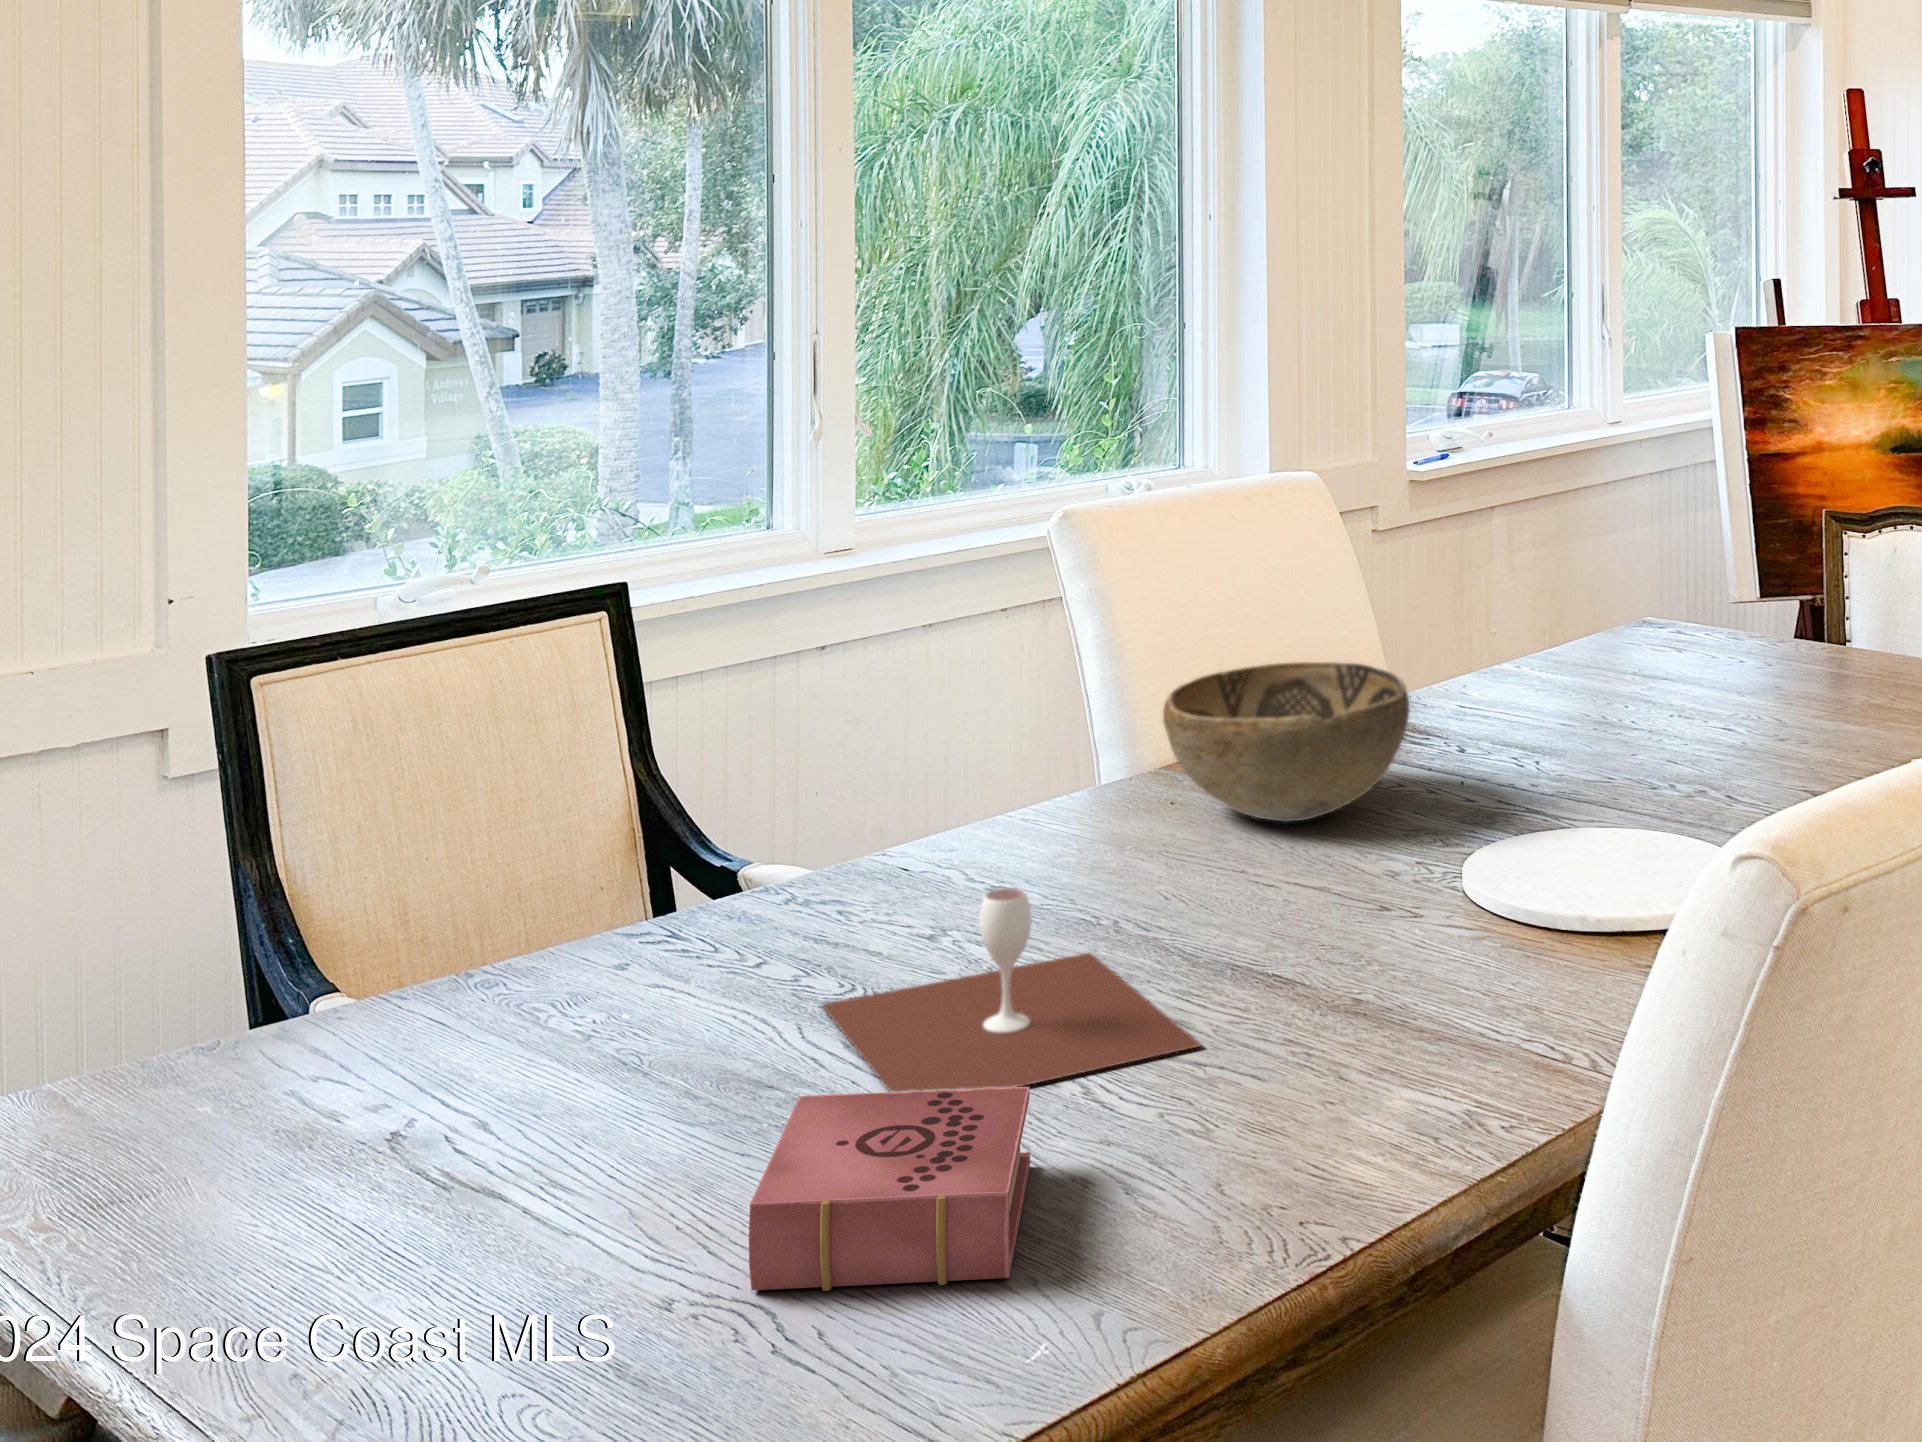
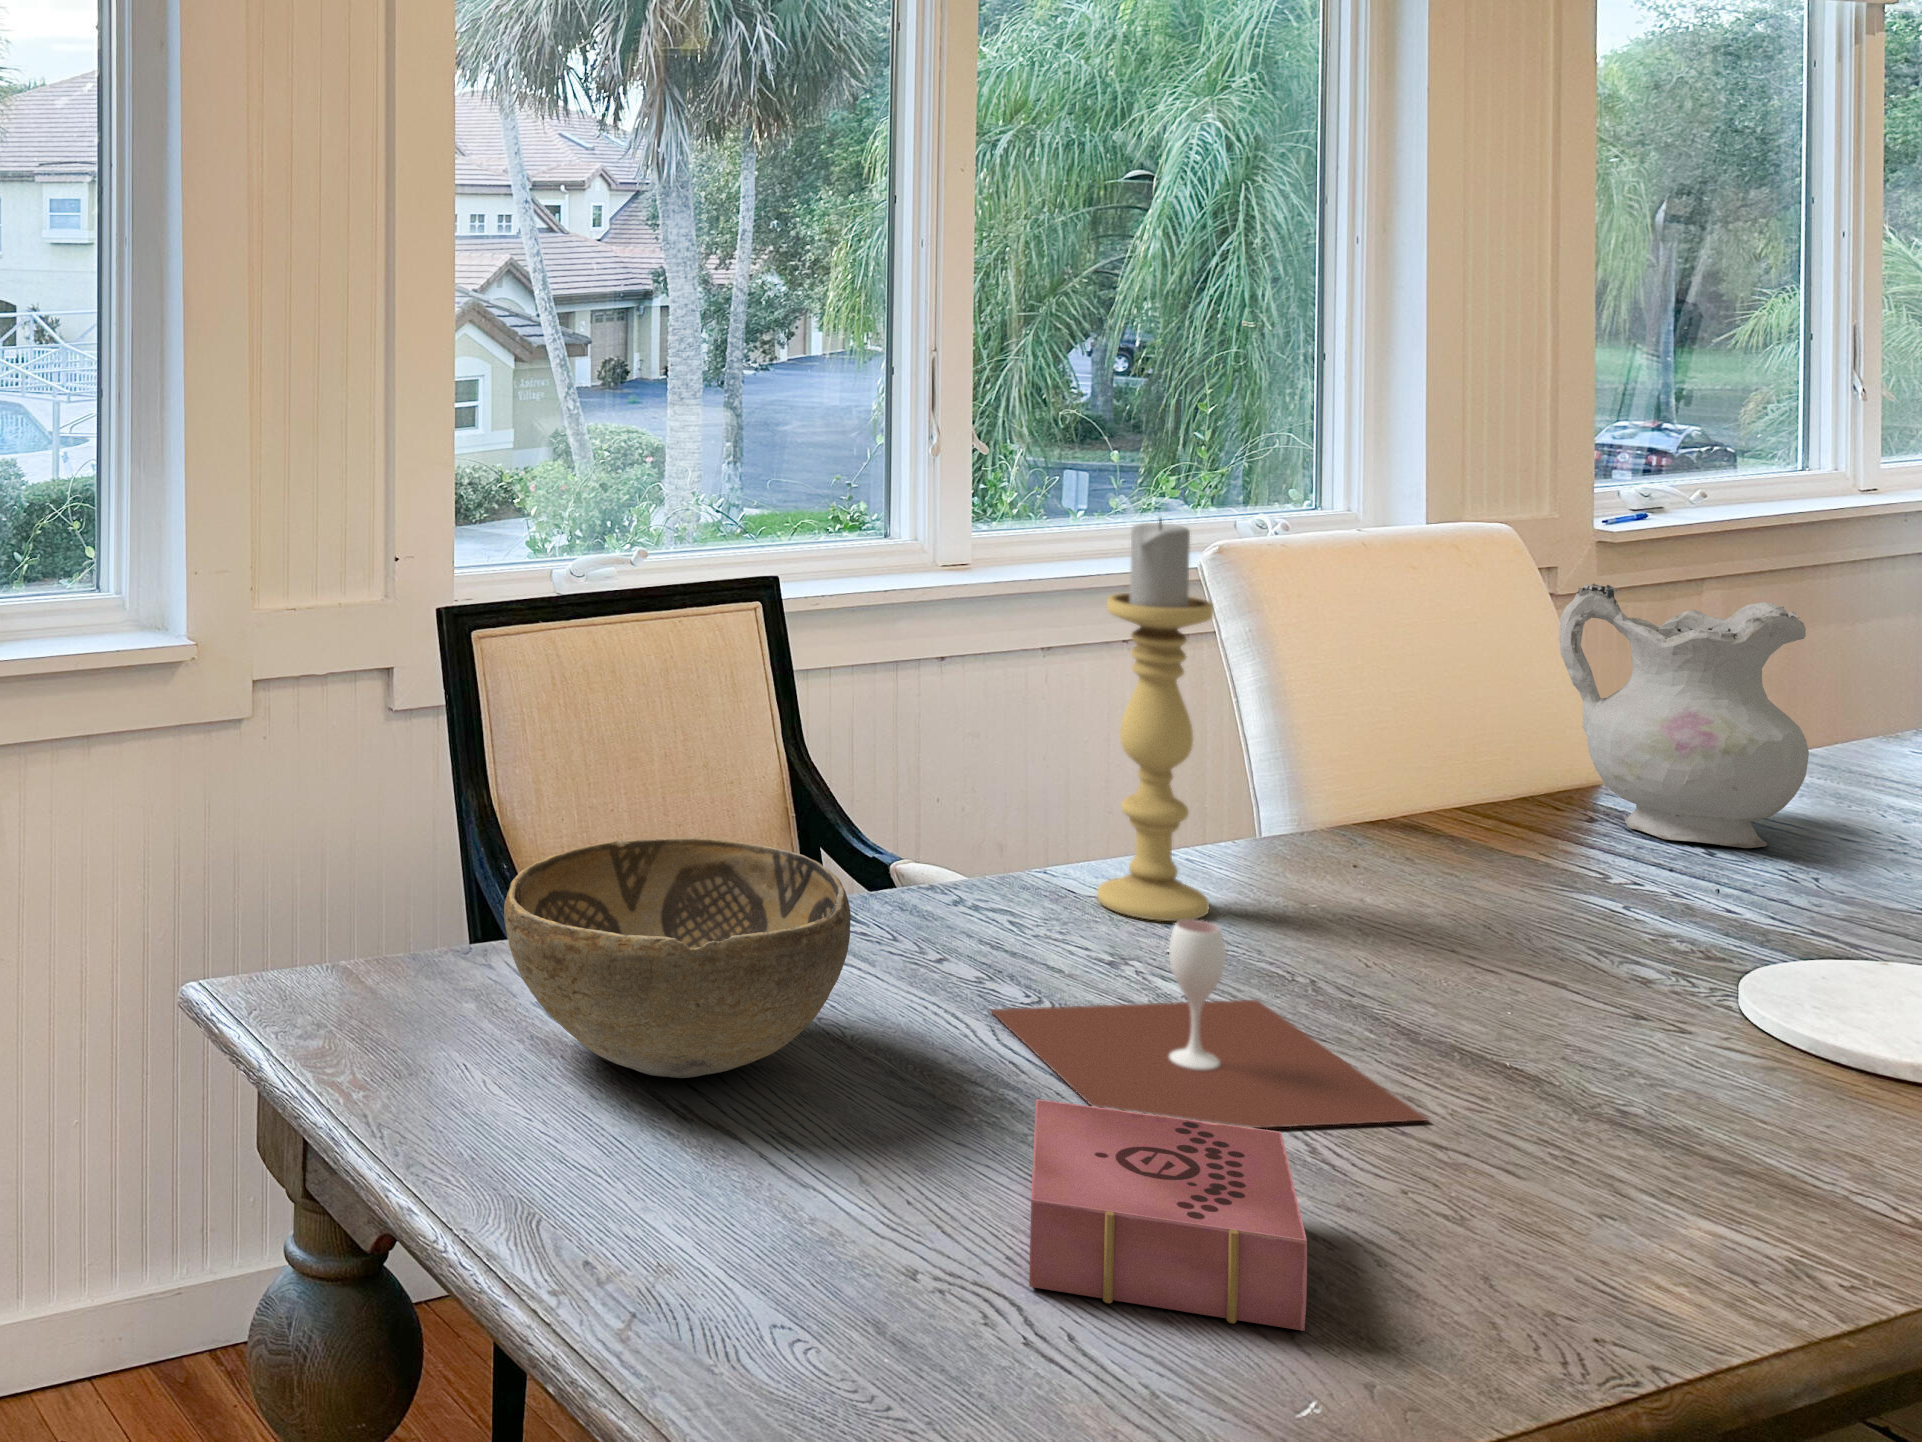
candle holder: none [975,494,1079,886] -> present [1097,518,1213,921]
ceramic pitcher: none [1421,524,1611,747] -> present [1559,584,1809,848]
decorative bowl: present [1163,662,1409,822] -> present [504,838,851,1078]

